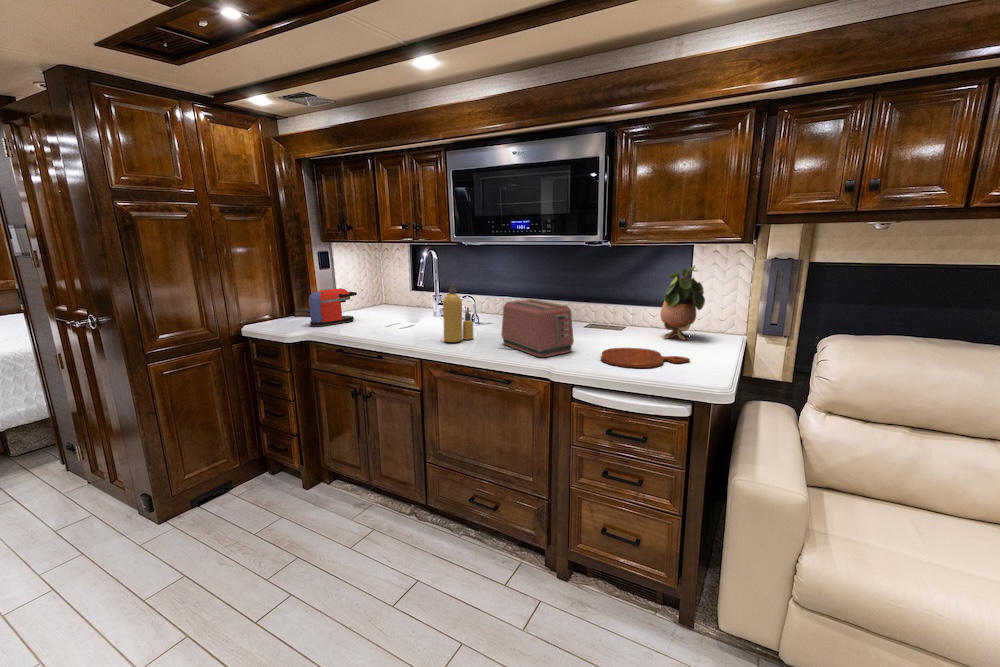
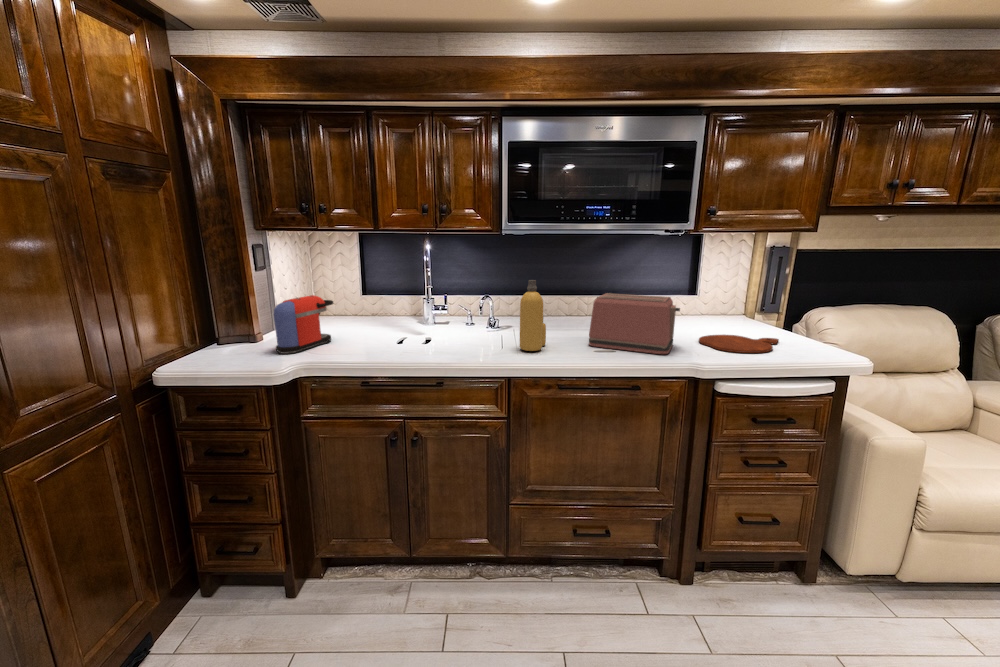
potted plant: present [660,266,705,340] -> none [691,255,738,325]

